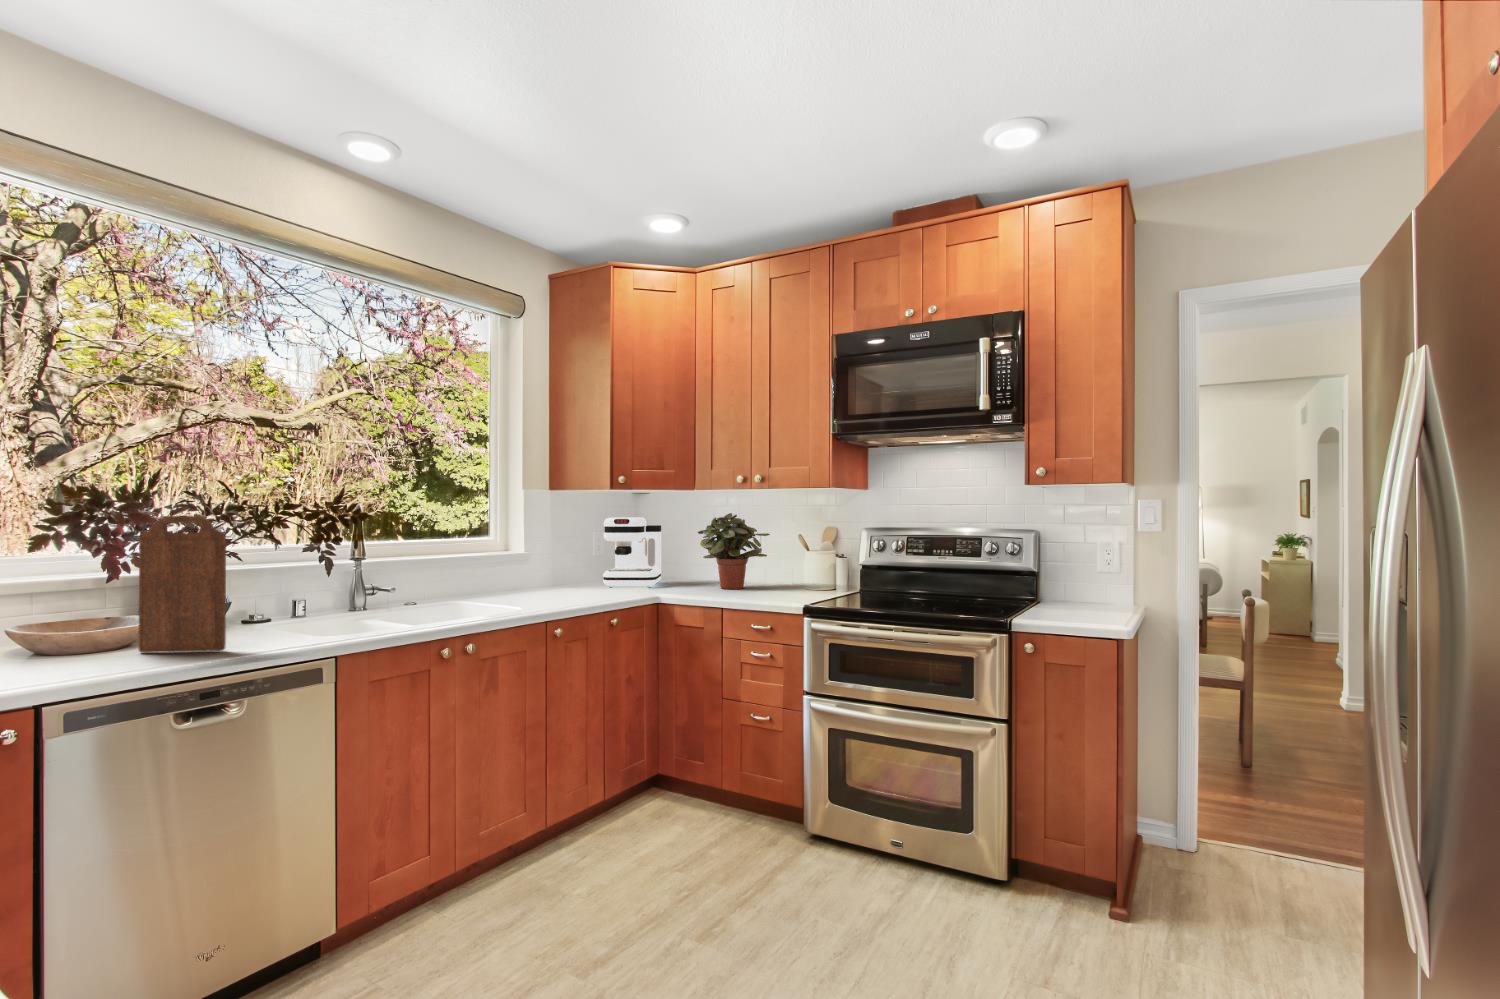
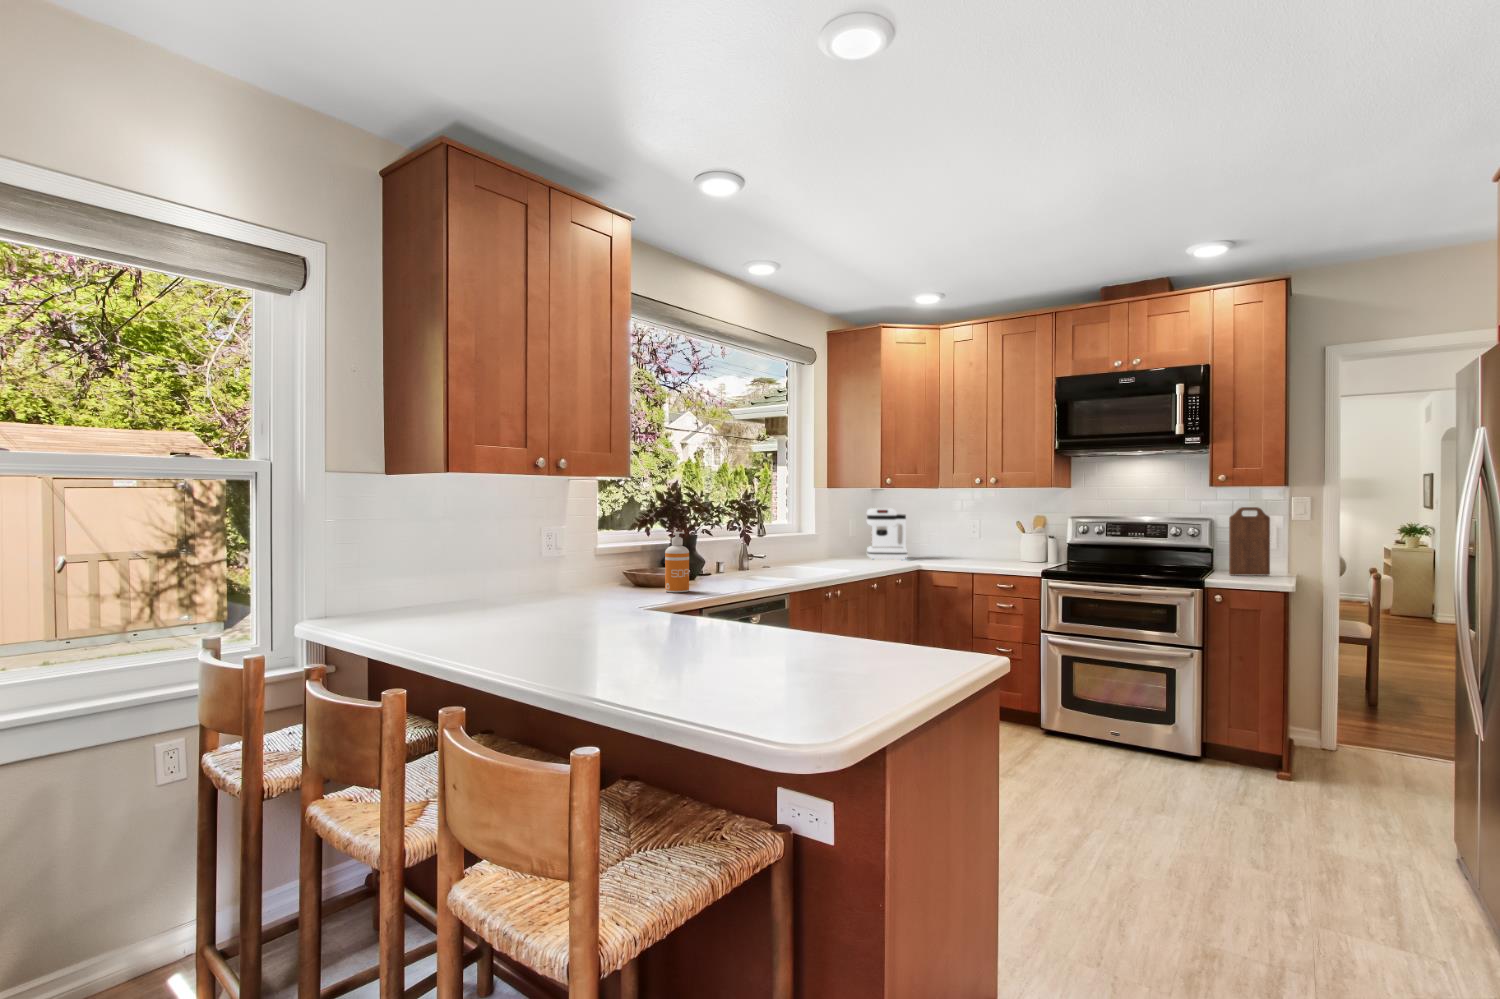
potted plant: present [698,513,770,589] -> none [940,506,996,562]
cutting board: present [139,516,226,653] -> present [1229,507,1270,576]
soap dispenser: none [50,558,107,669] -> present [665,532,689,592]

